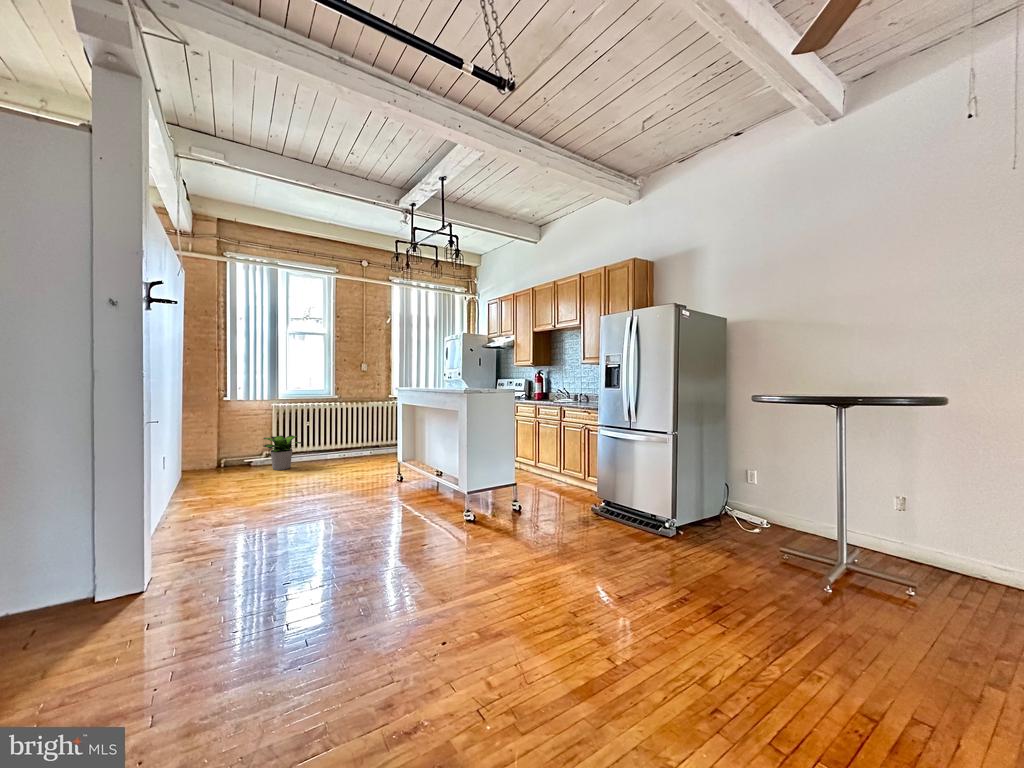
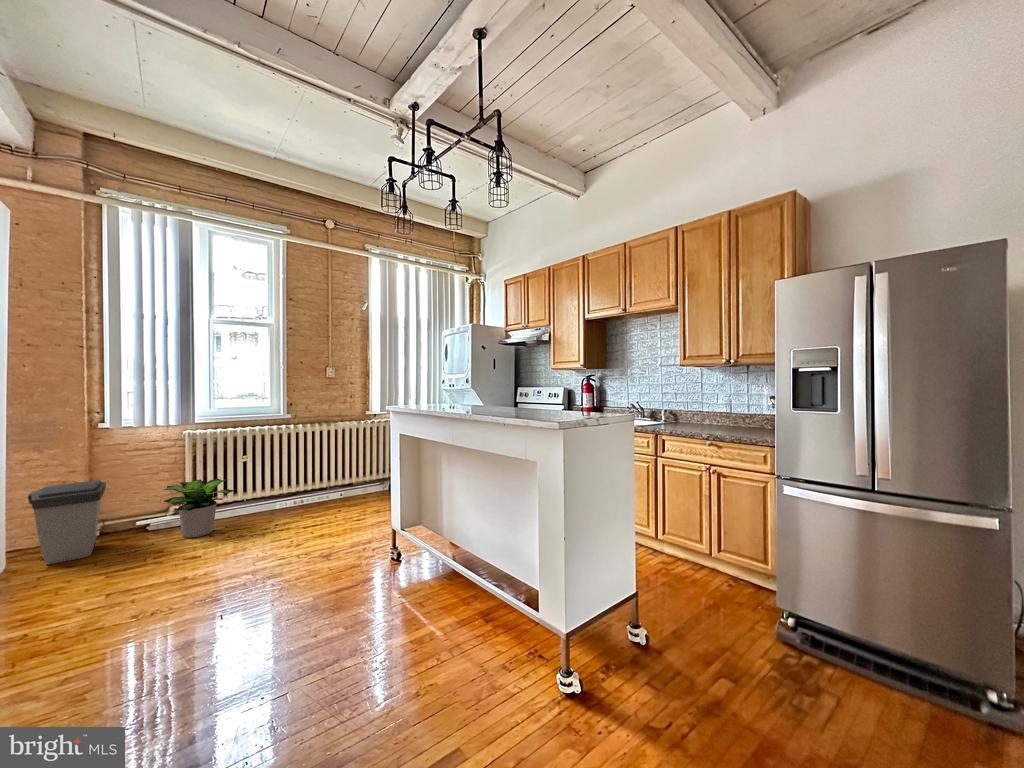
trash can: none [192,432,231,478] -> present [28,480,106,565]

